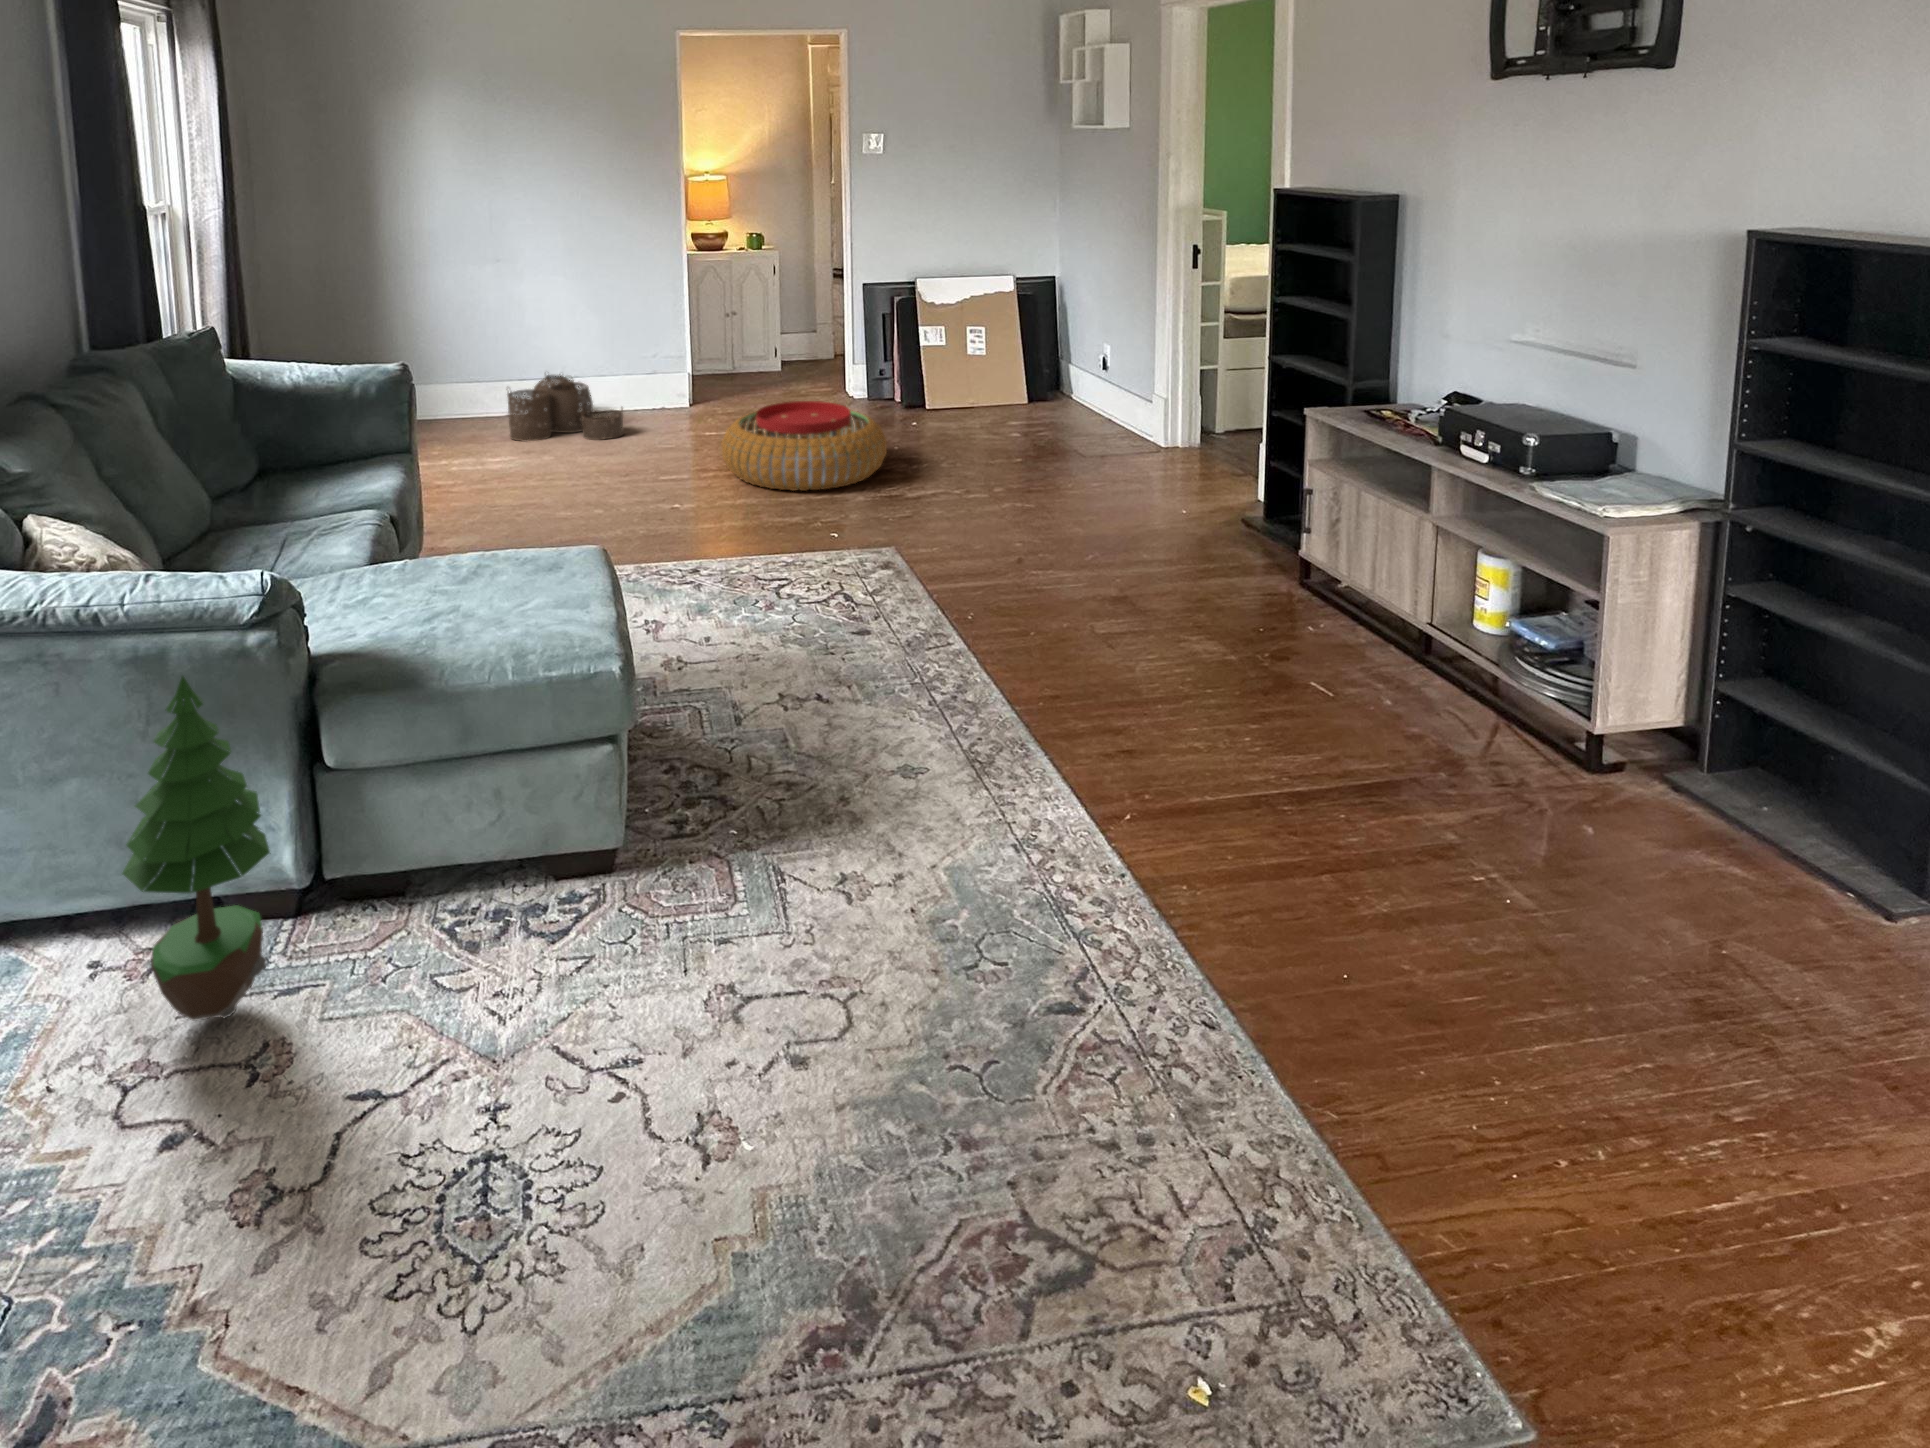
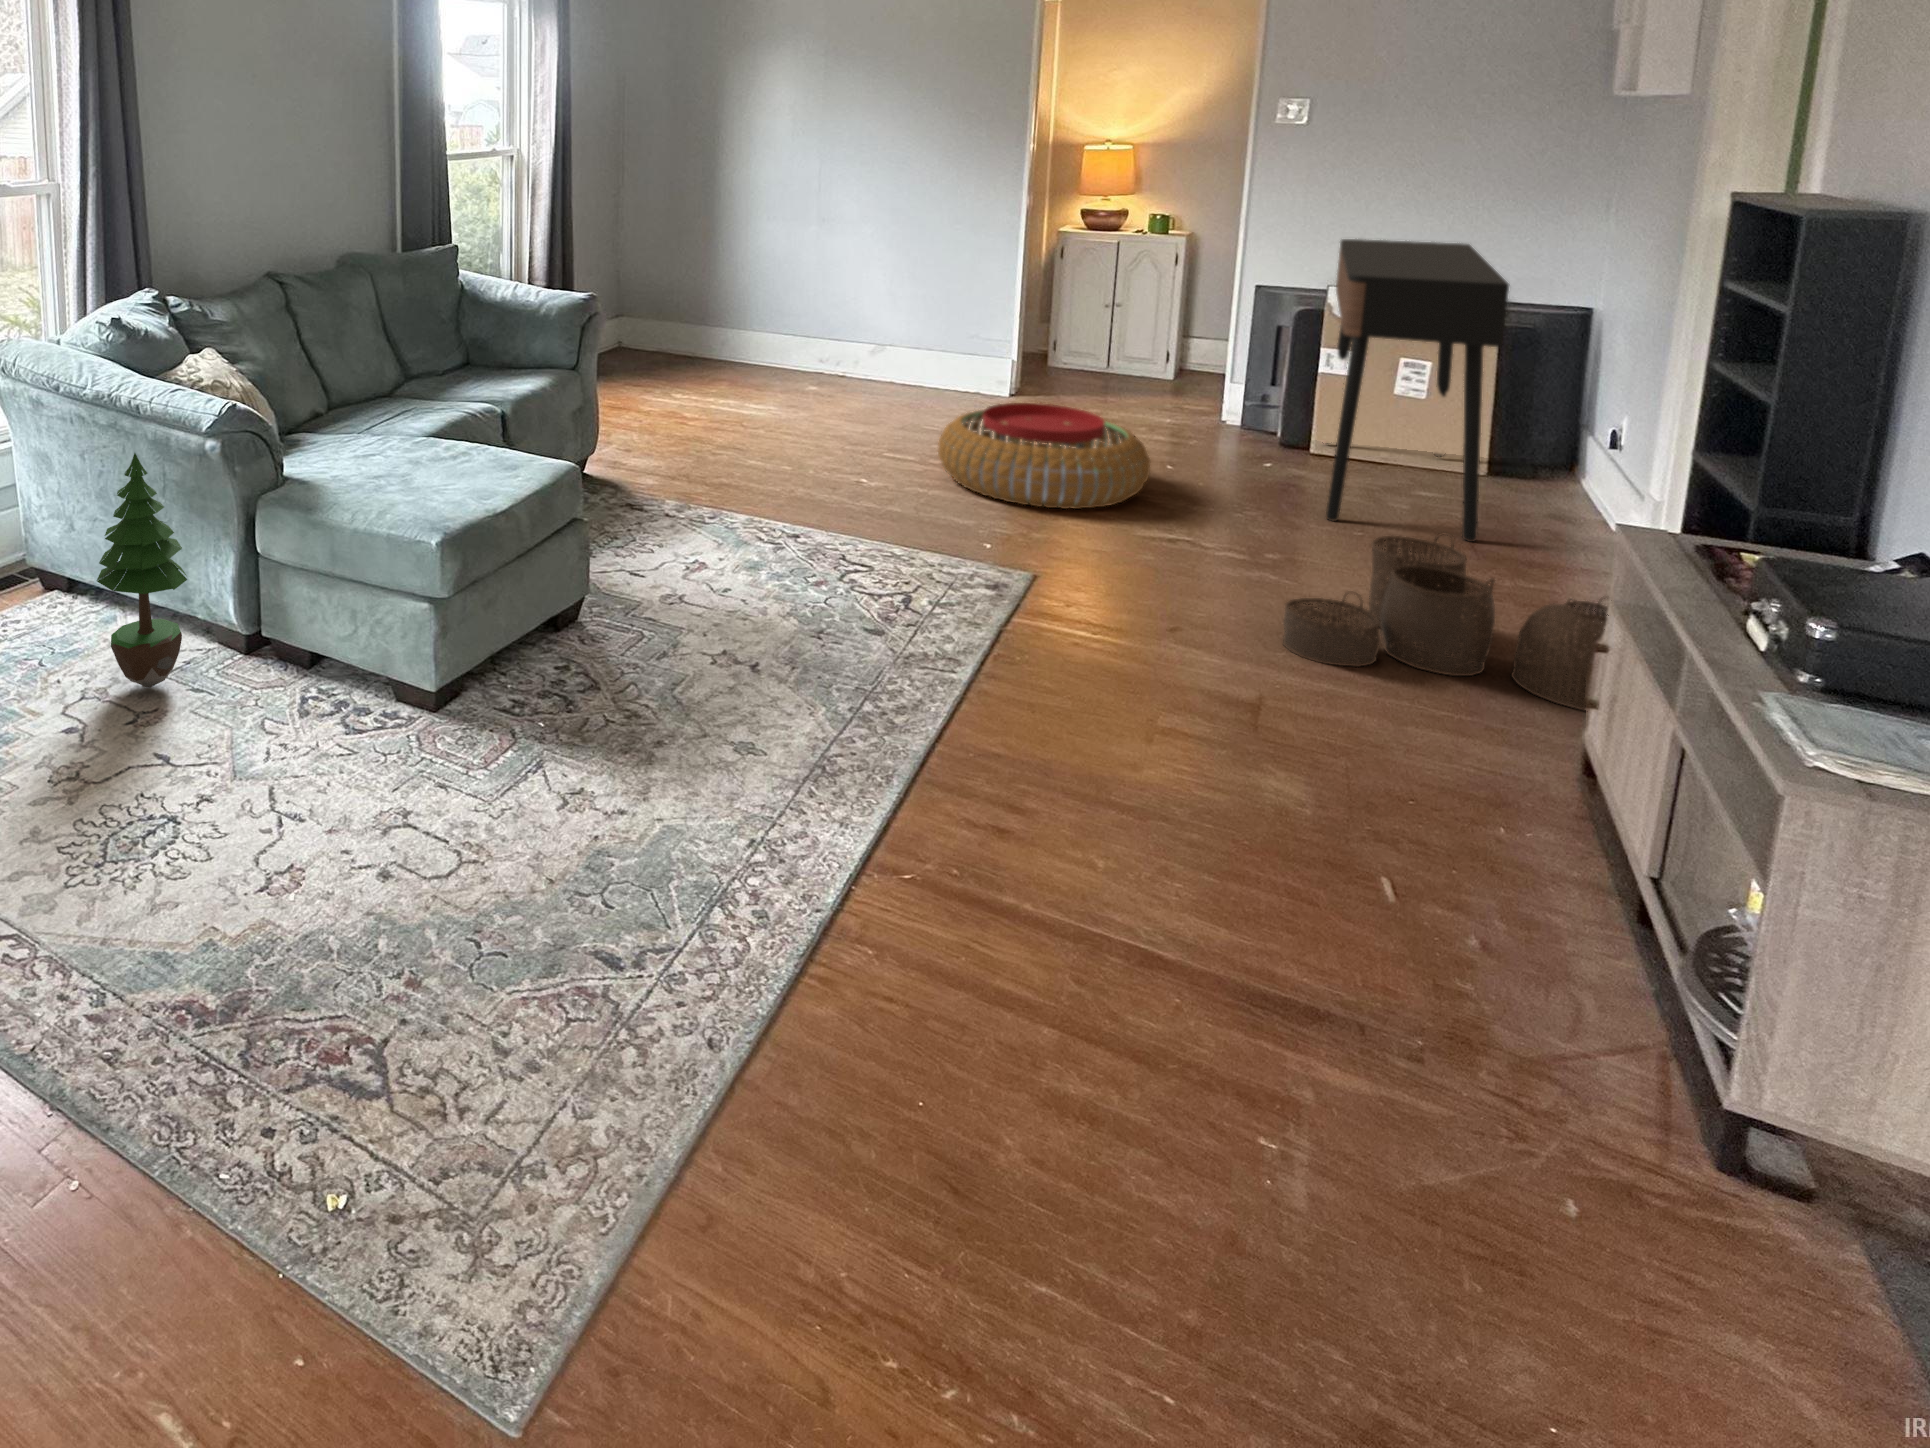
console table: none [923,240,1078,453] -> present [1326,239,1509,542]
woven basket: present [507,374,623,441] -> present [1283,533,1609,710]

